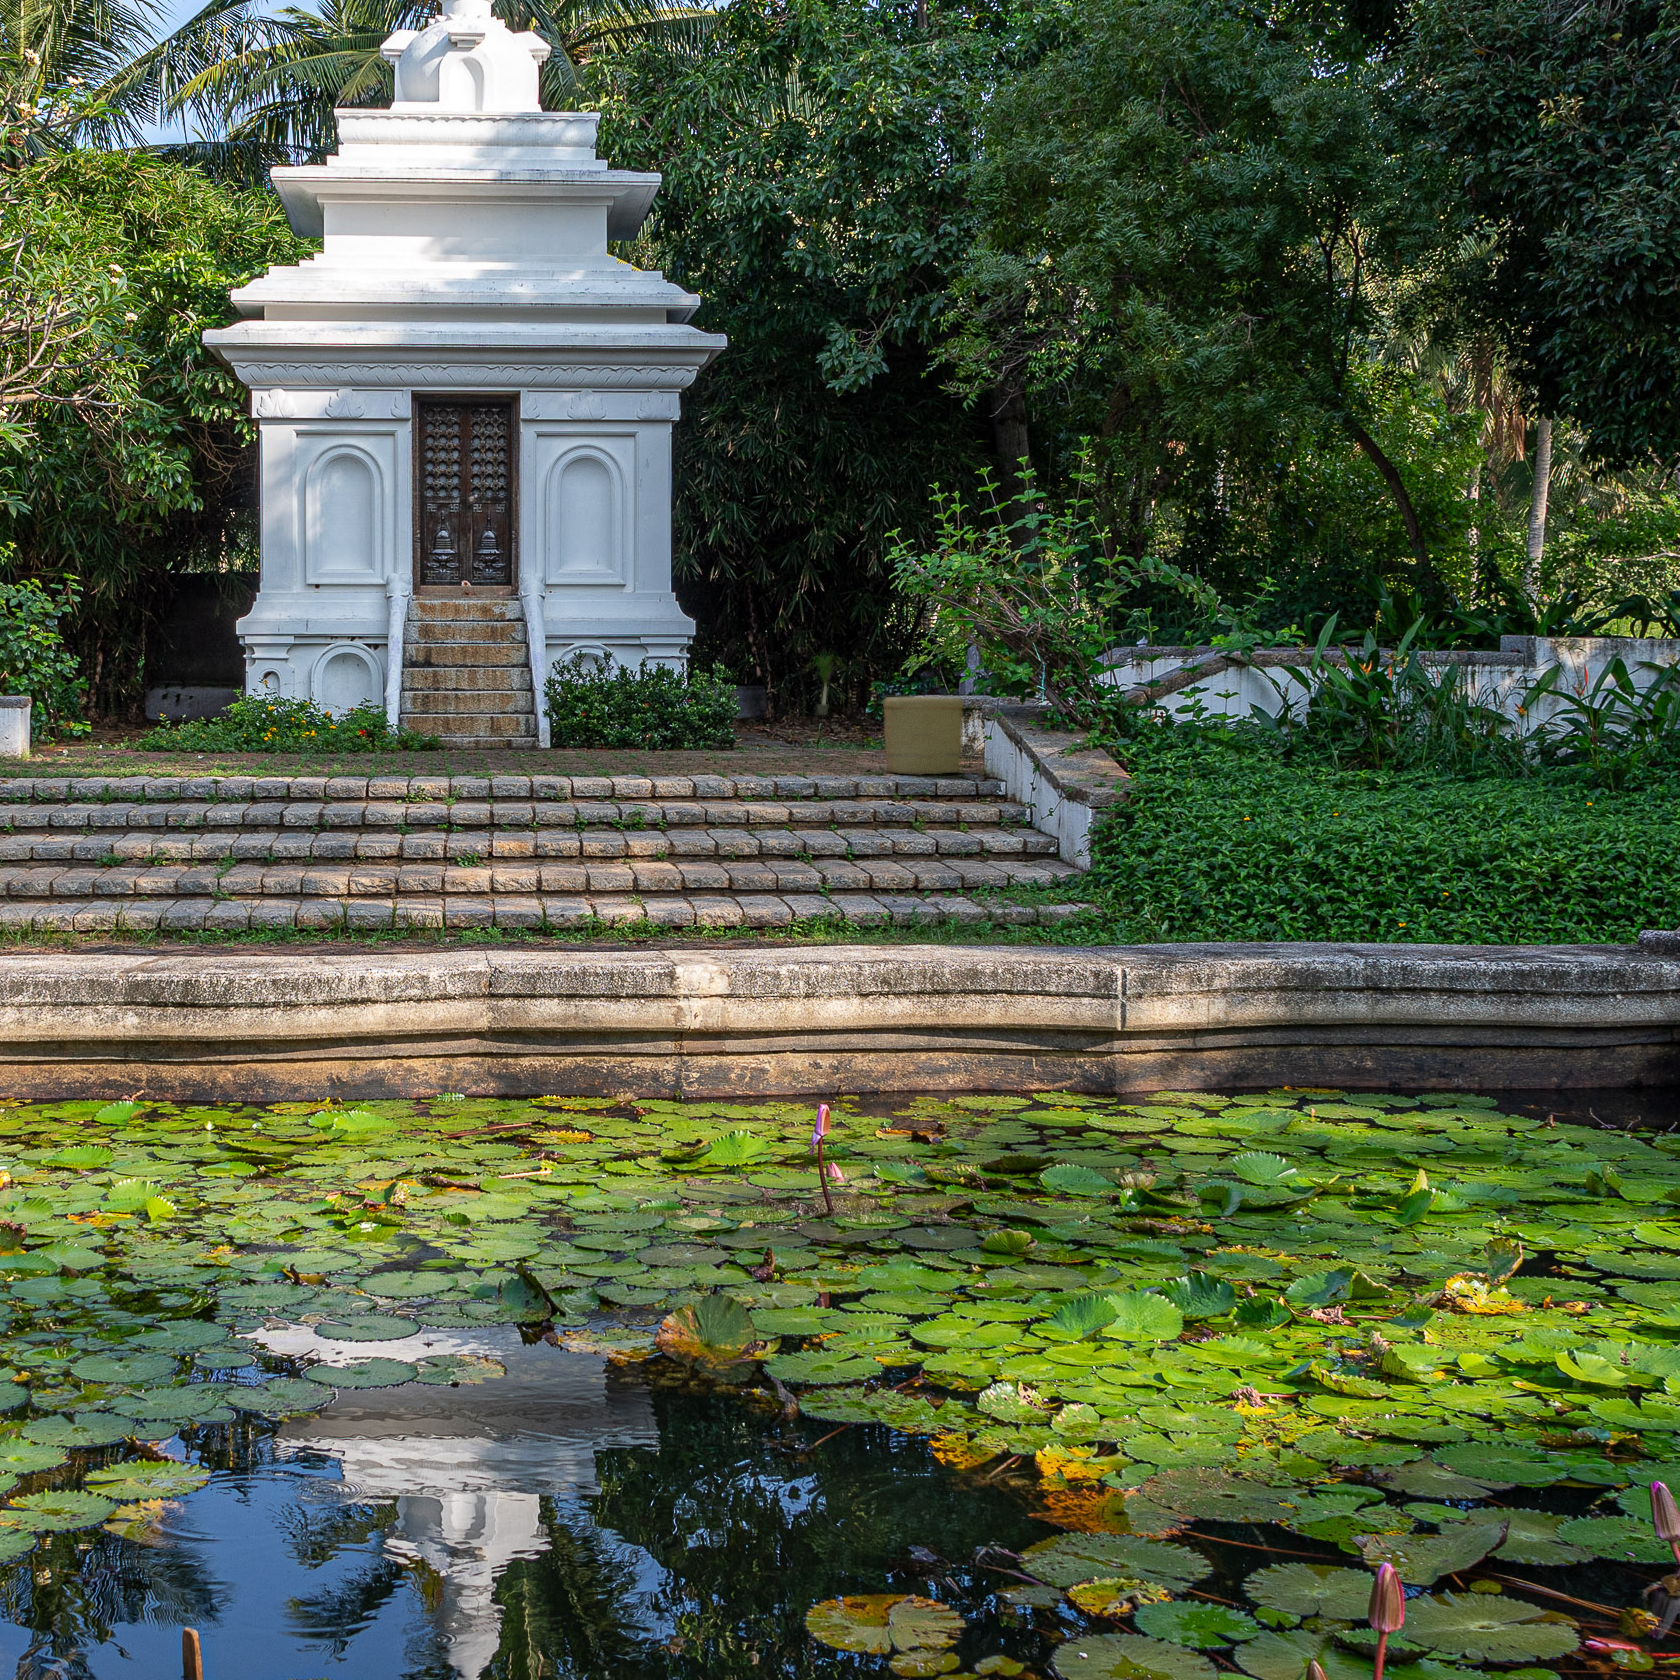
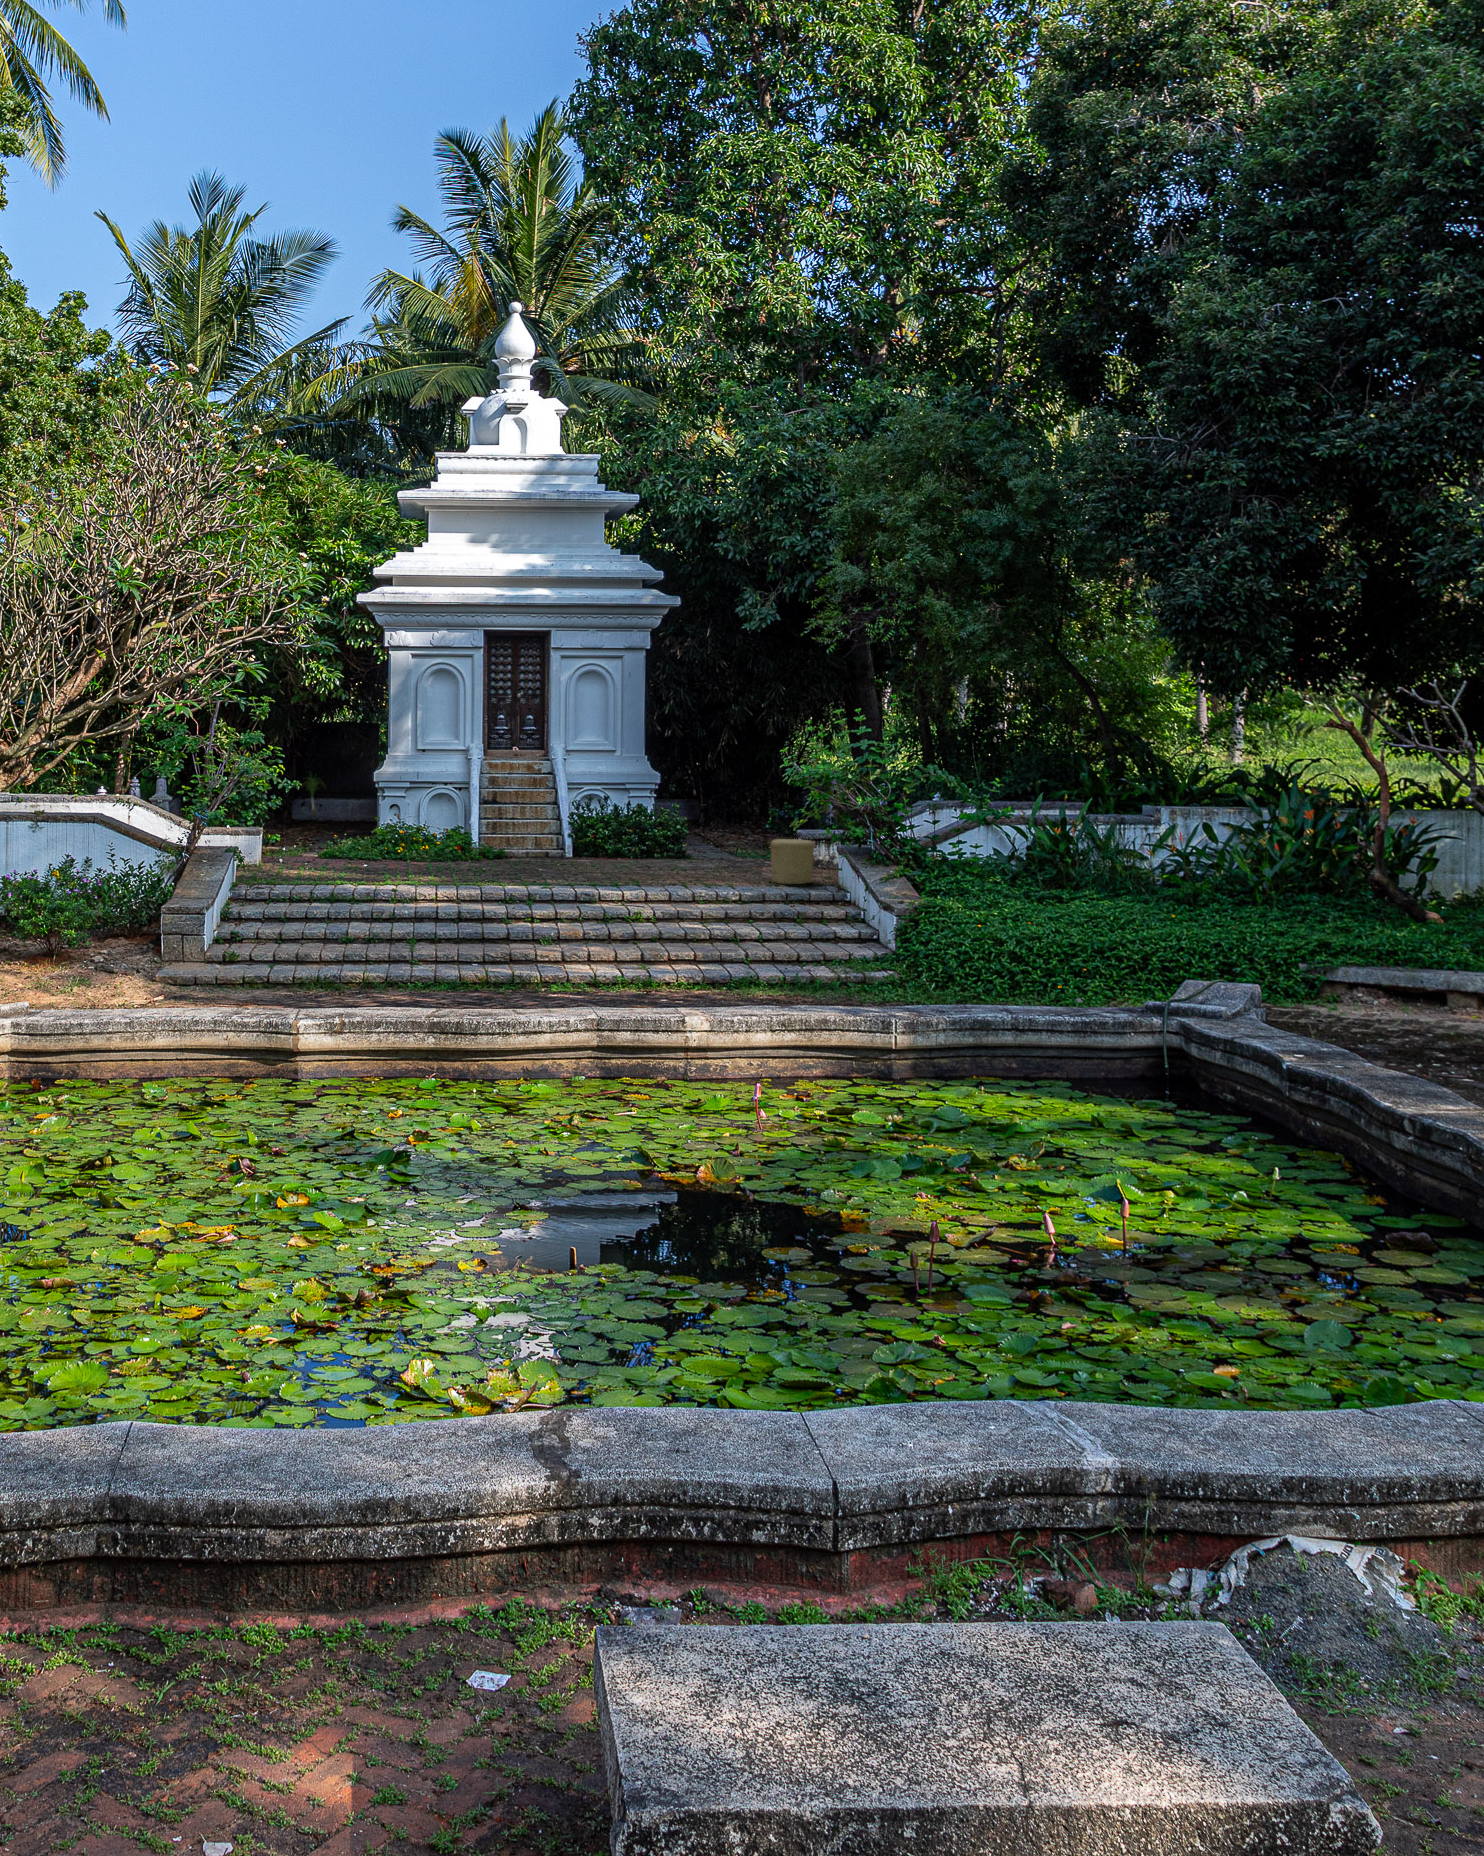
potted plant: present [816,655,833,715] -> present [307,778,318,816]

